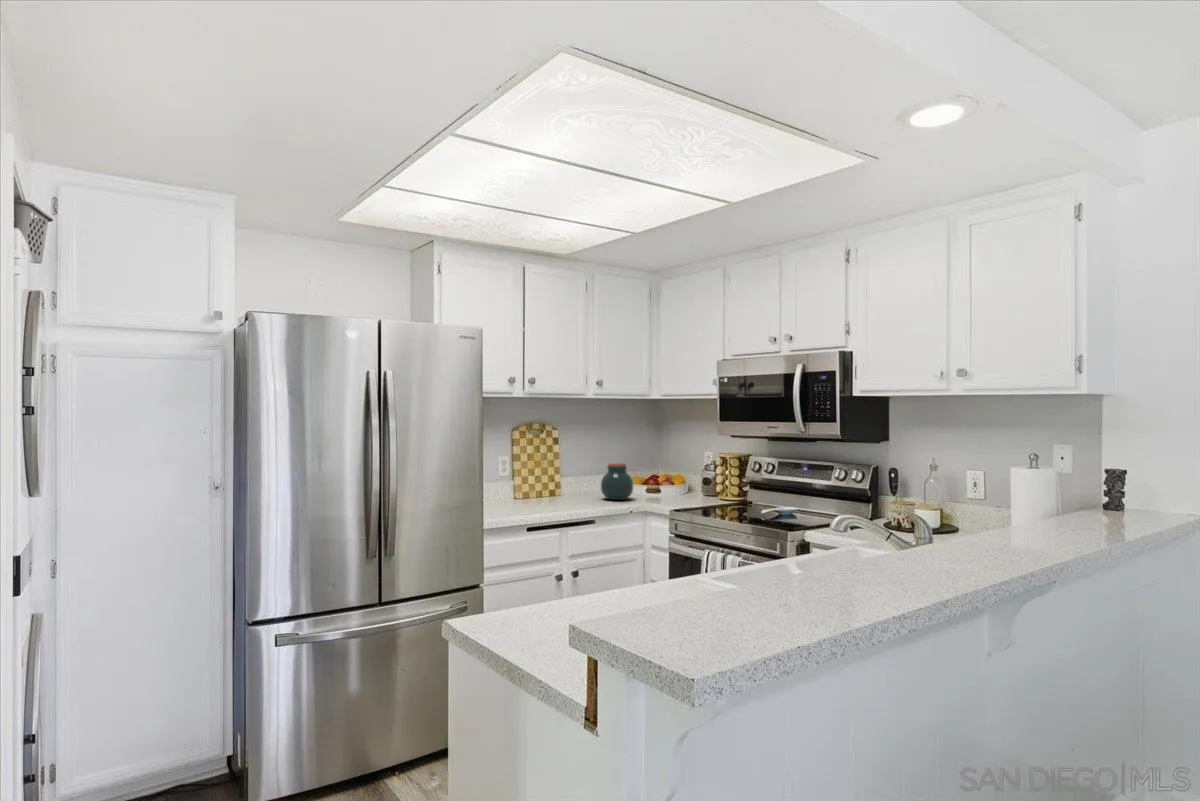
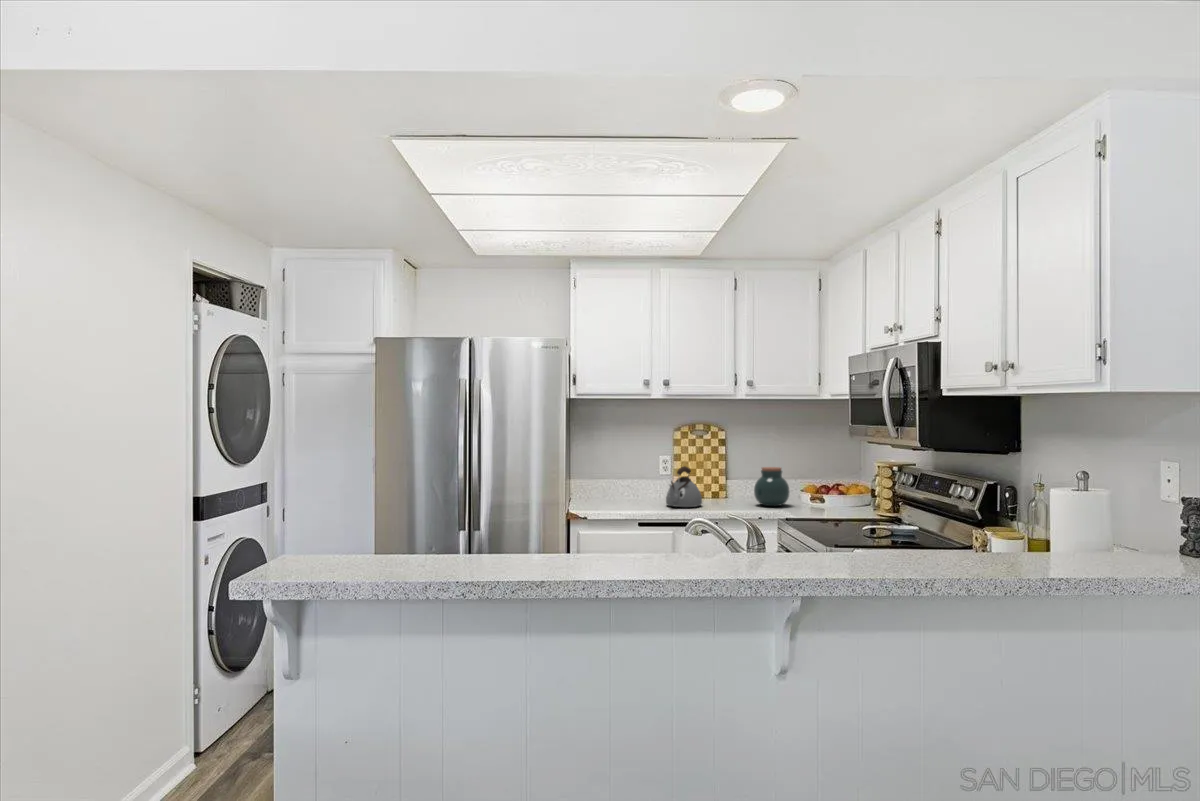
kettle: none [529,466,565,507] -> present [666,466,702,507]

